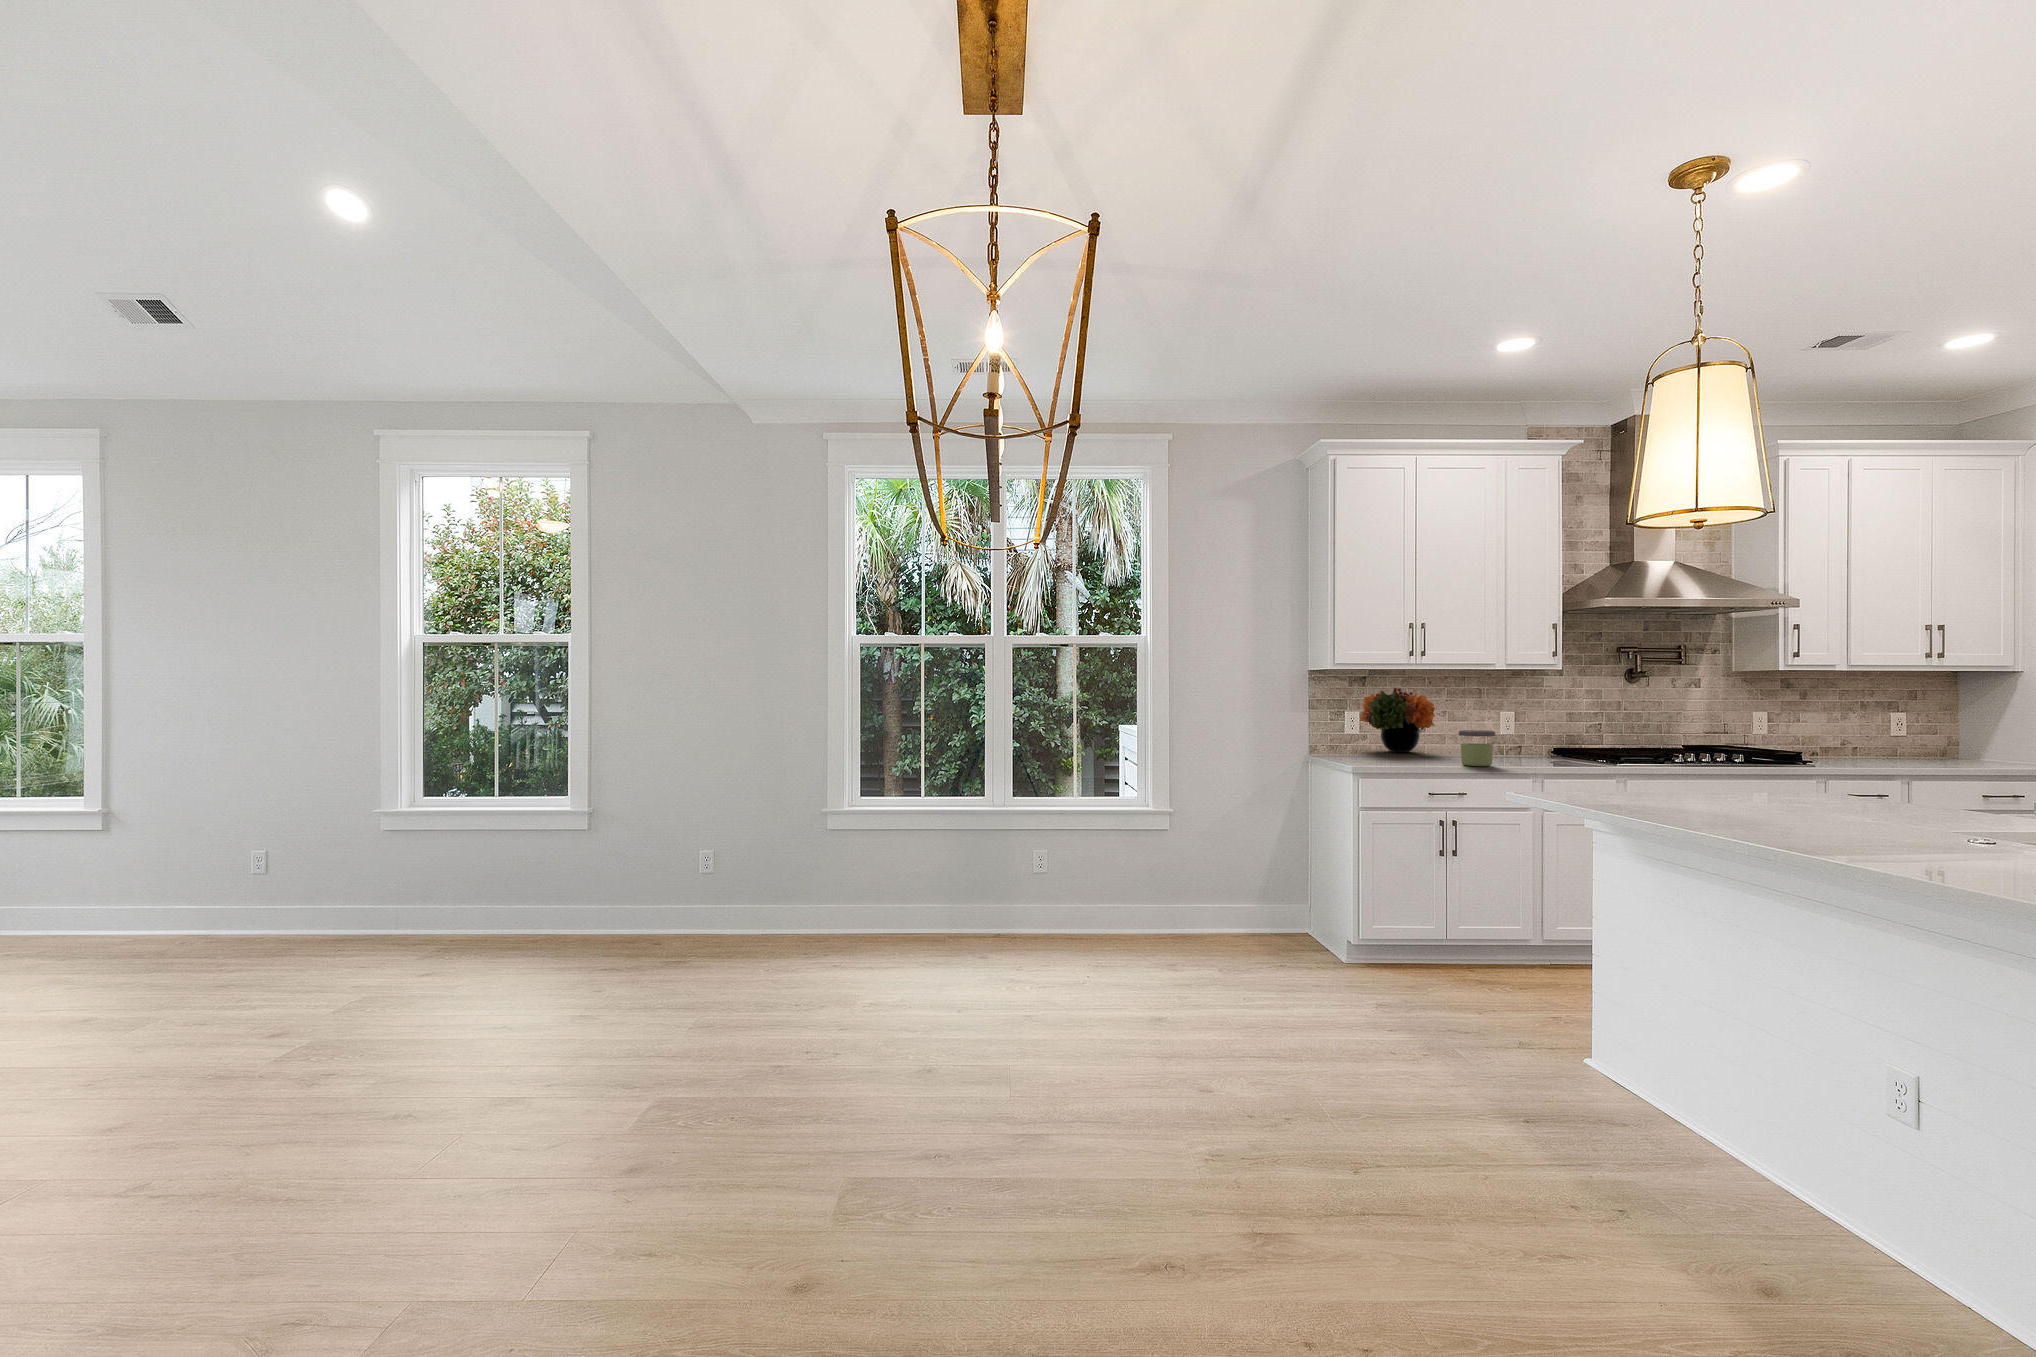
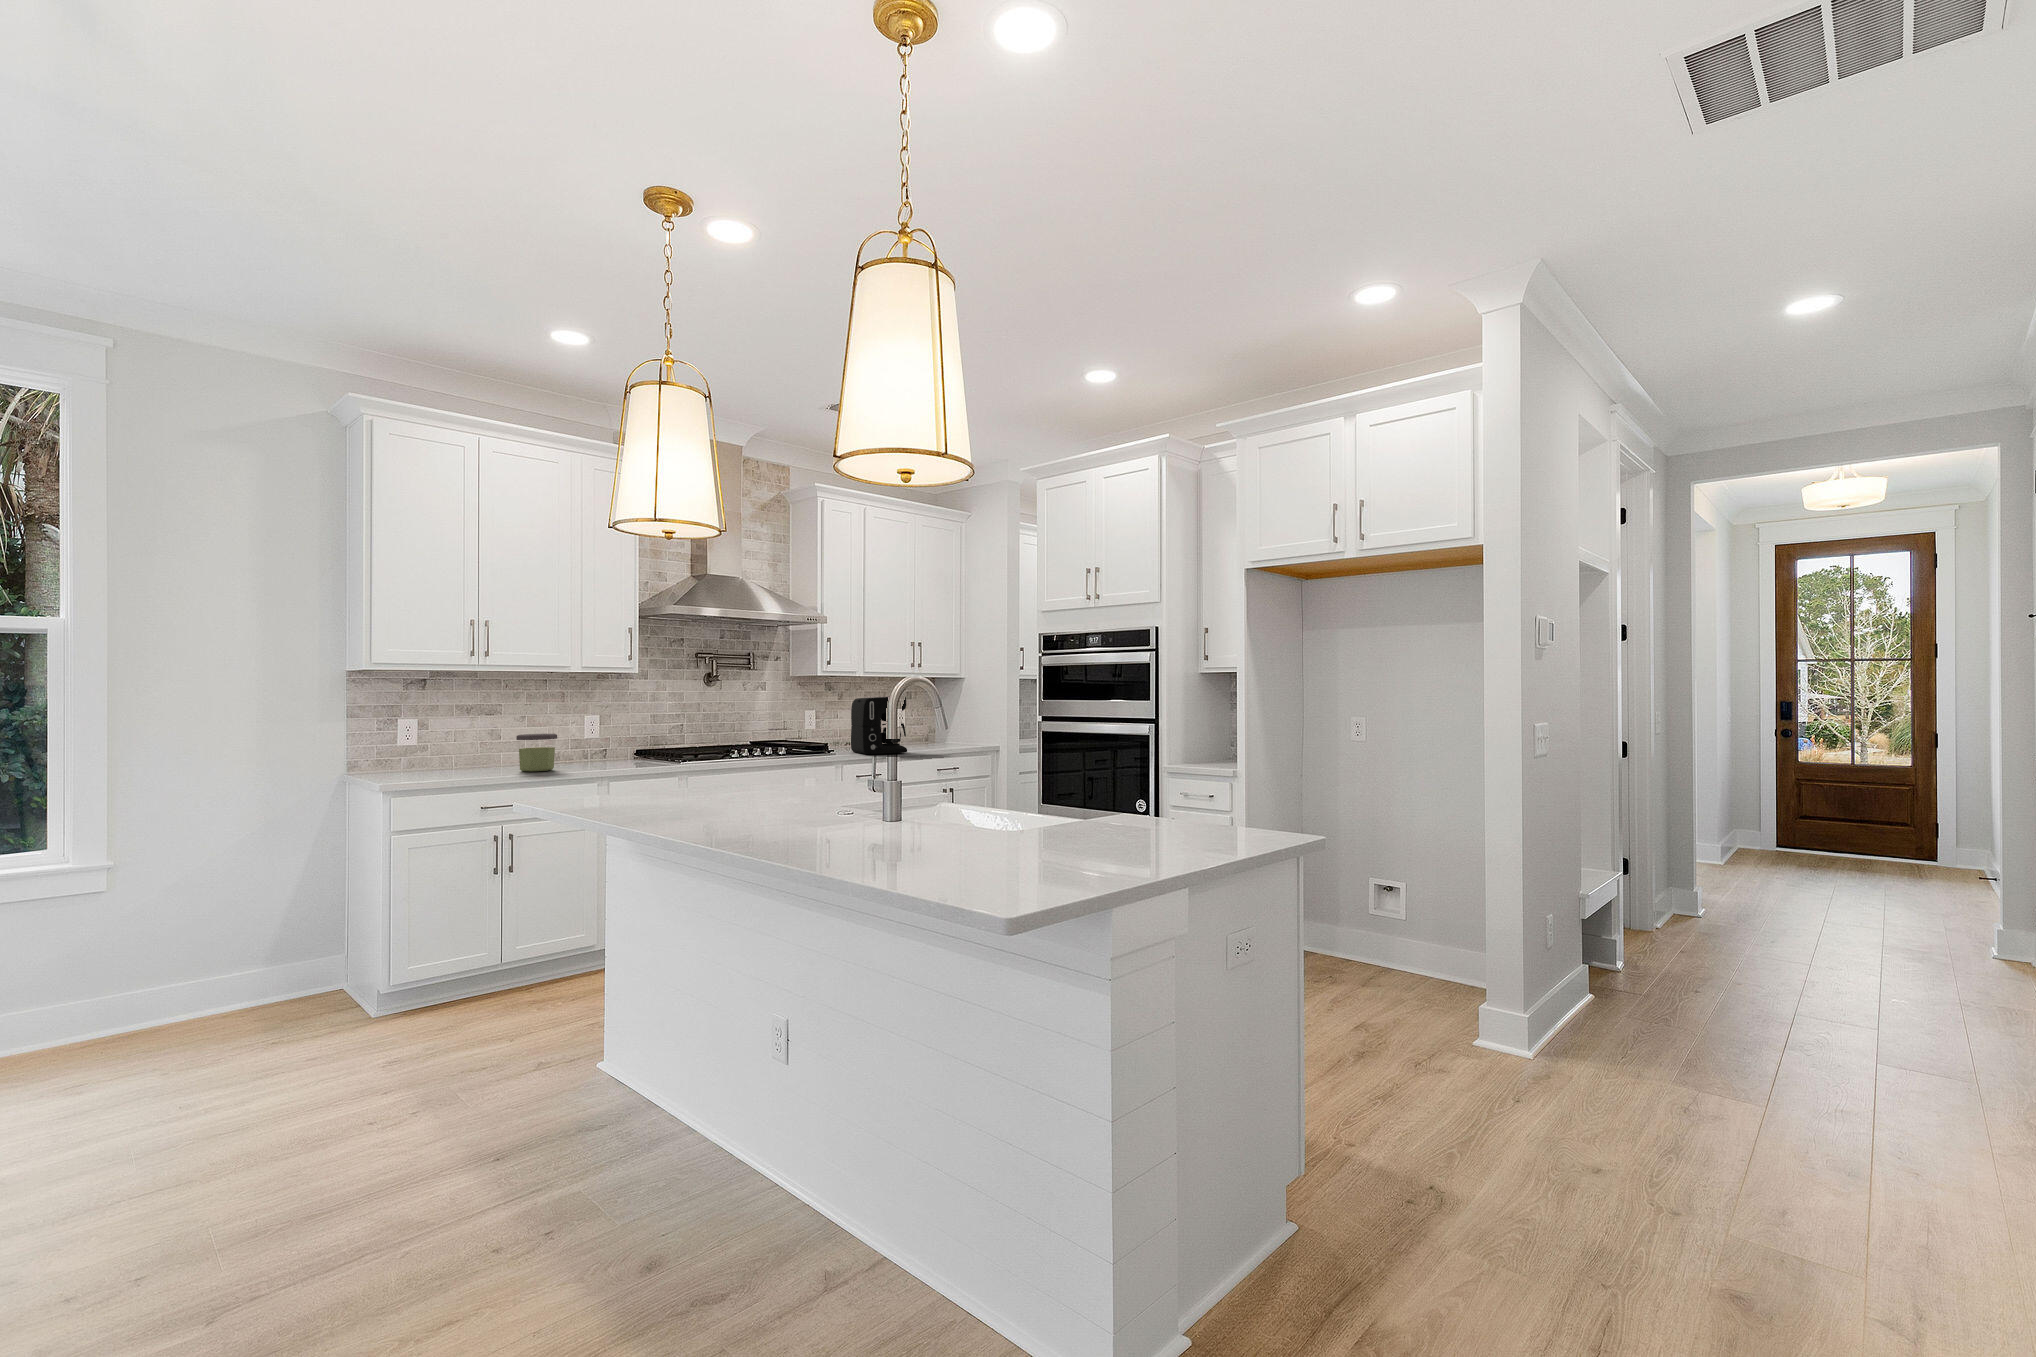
flower arrangement: present [1360,687,1436,752] -> none [416,692,510,762]
coffee maker: none [1834,698,1929,772] -> present [851,697,907,754]

